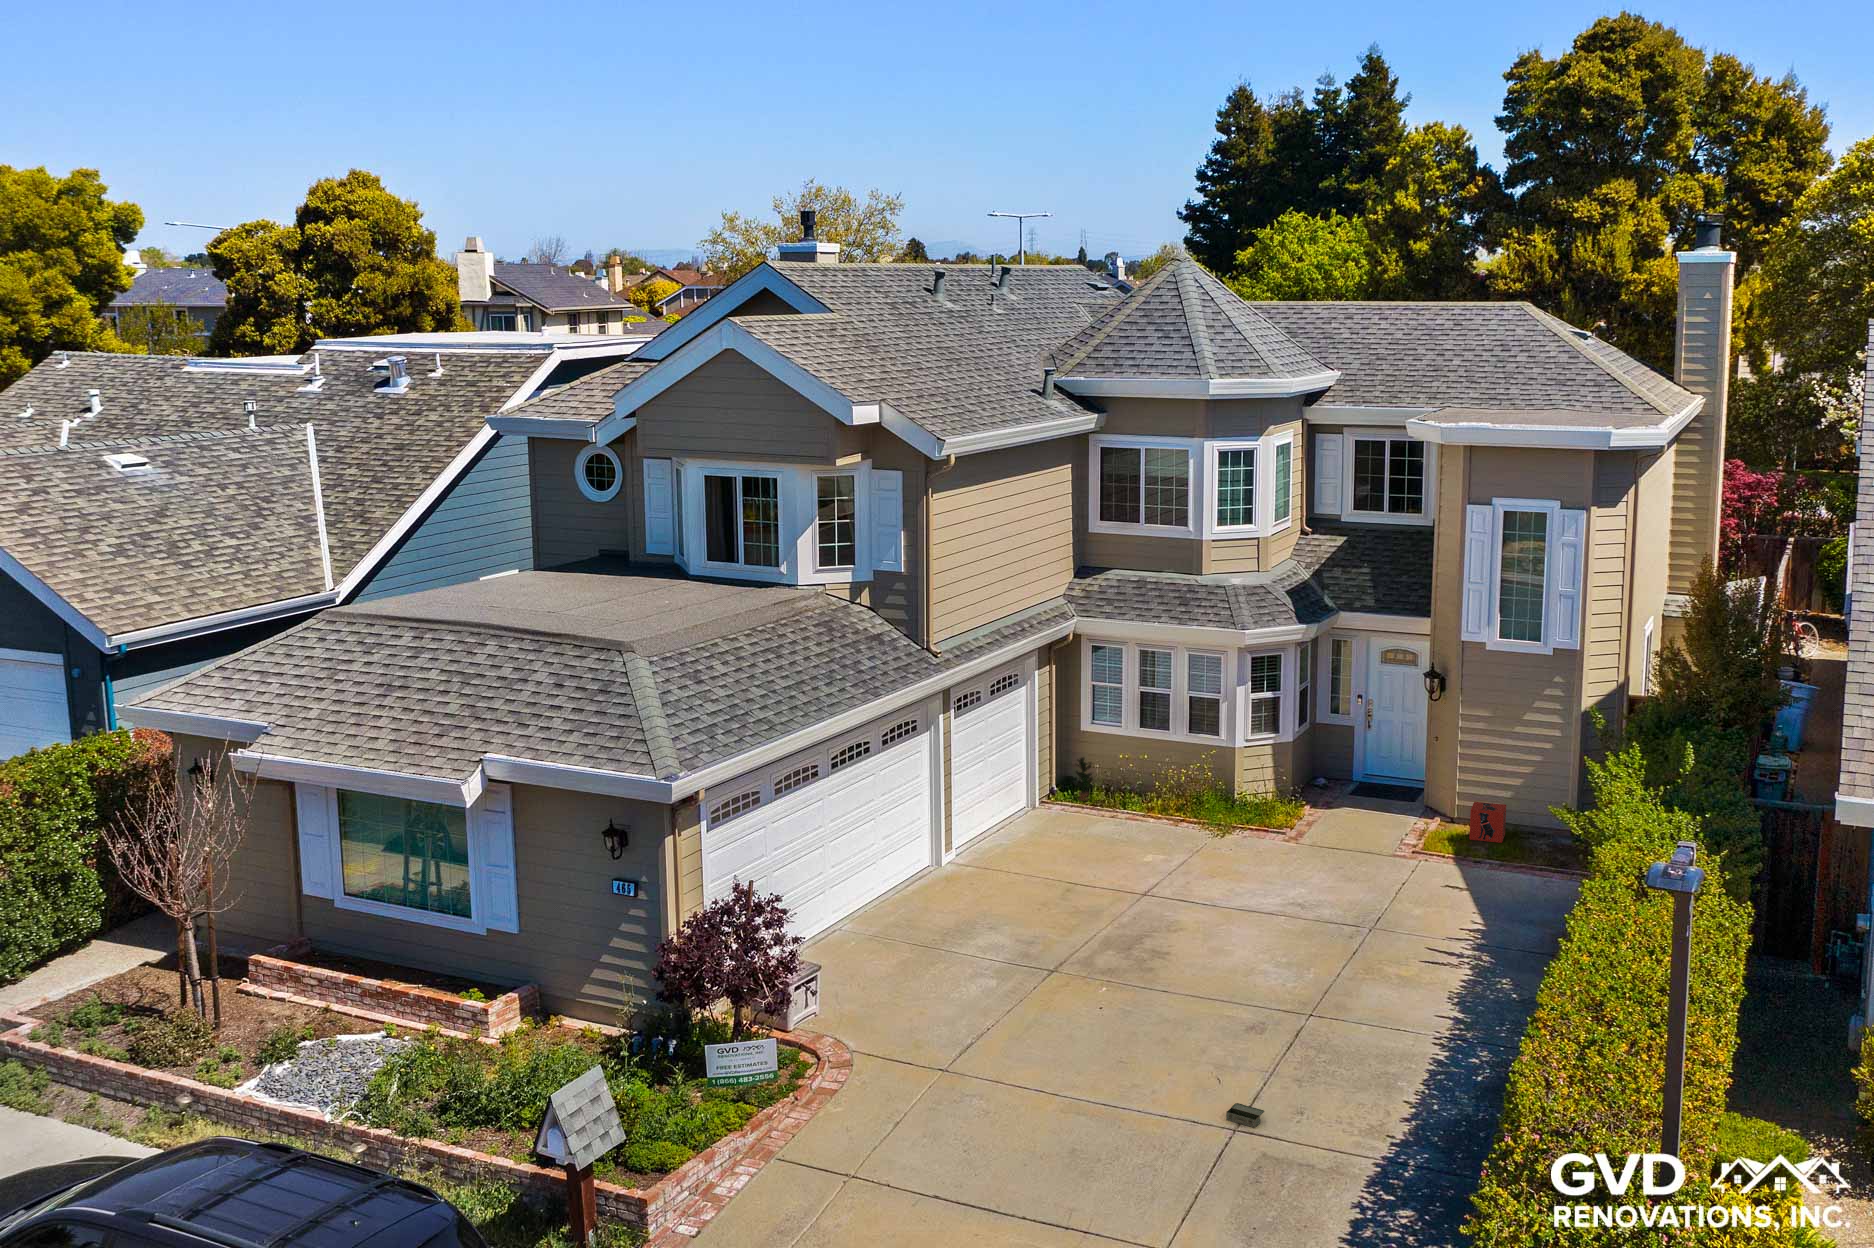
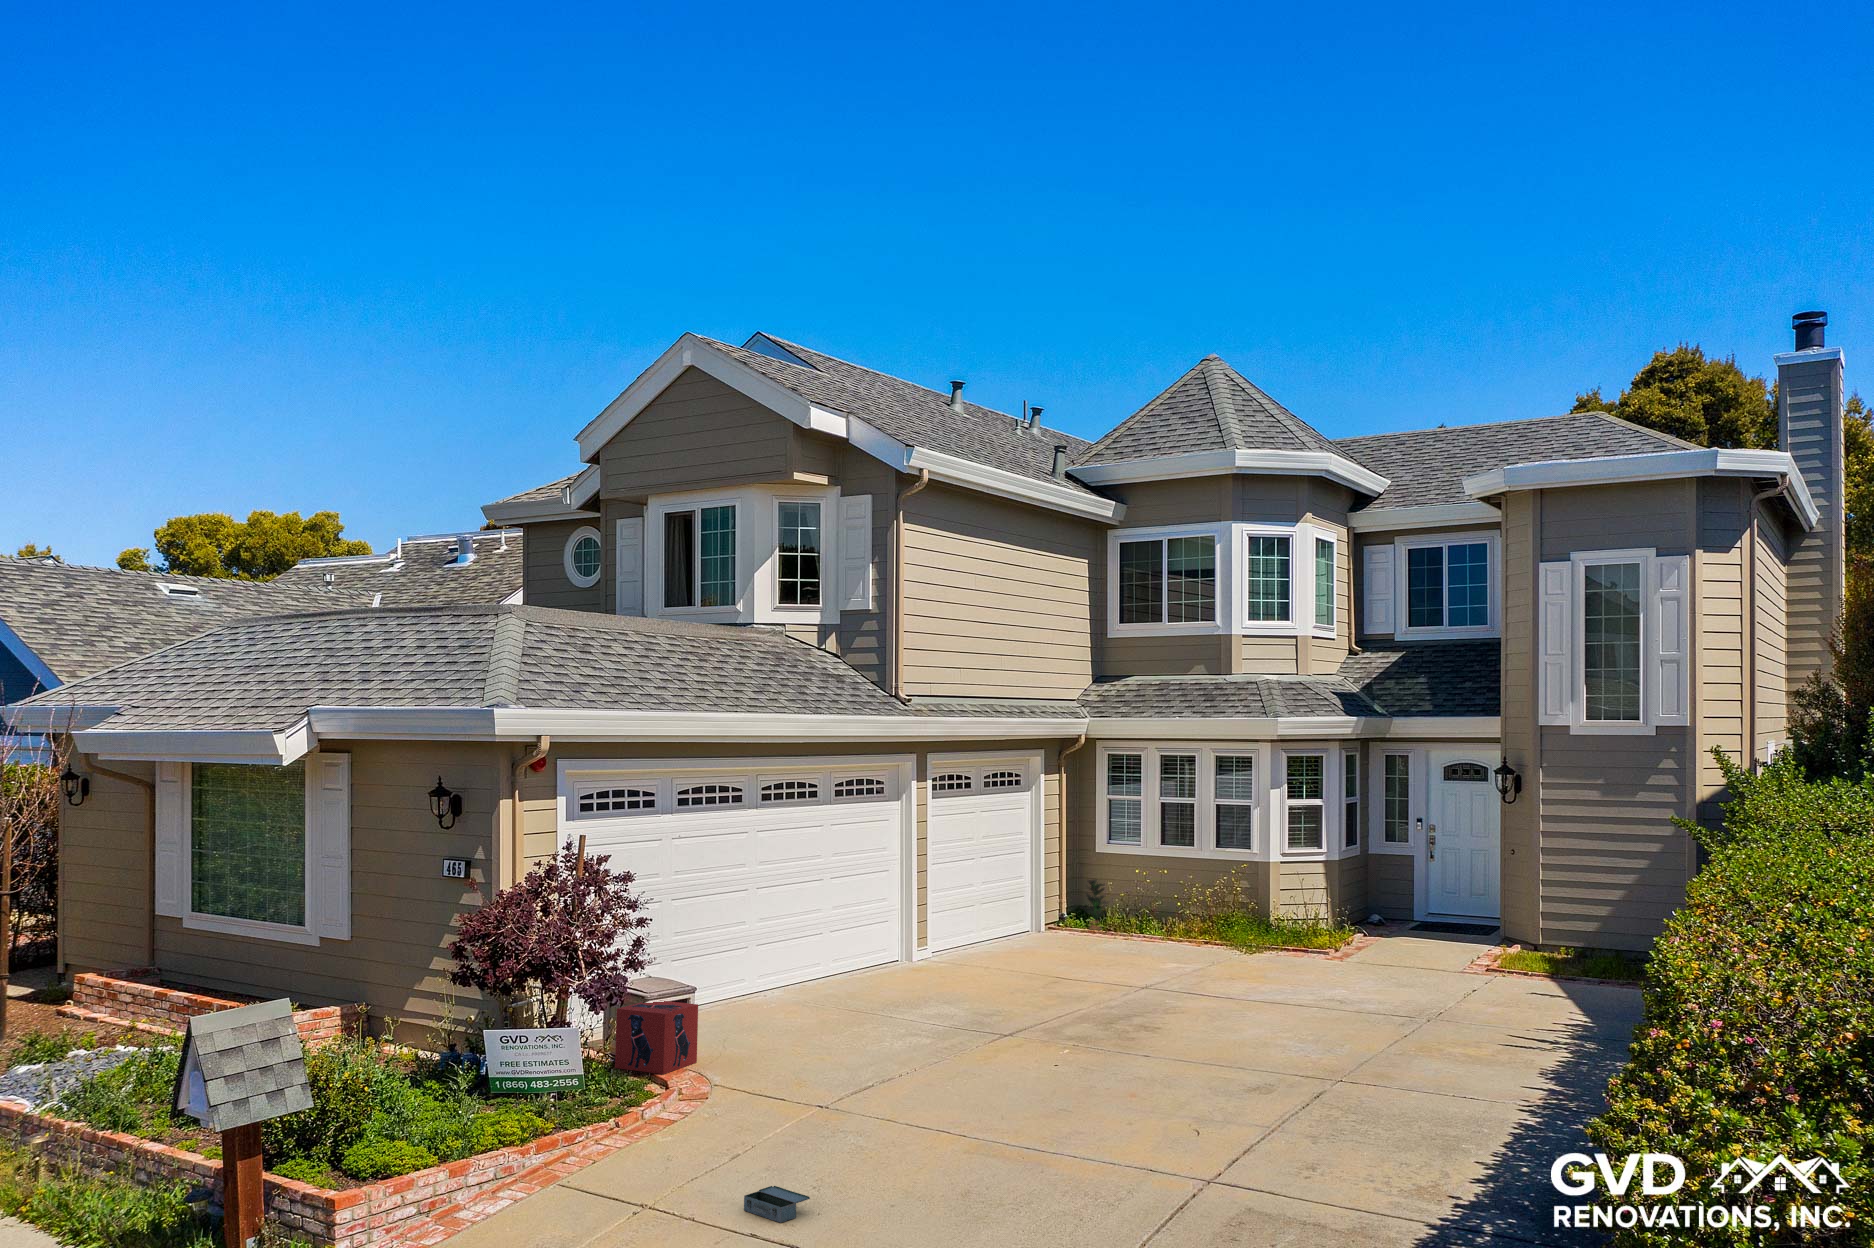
storage box: present [1469,802,1506,843] -> present [615,1001,698,1074]
toolbox: present [1226,1103,1264,1128] -> present [744,1186,810,1223]

